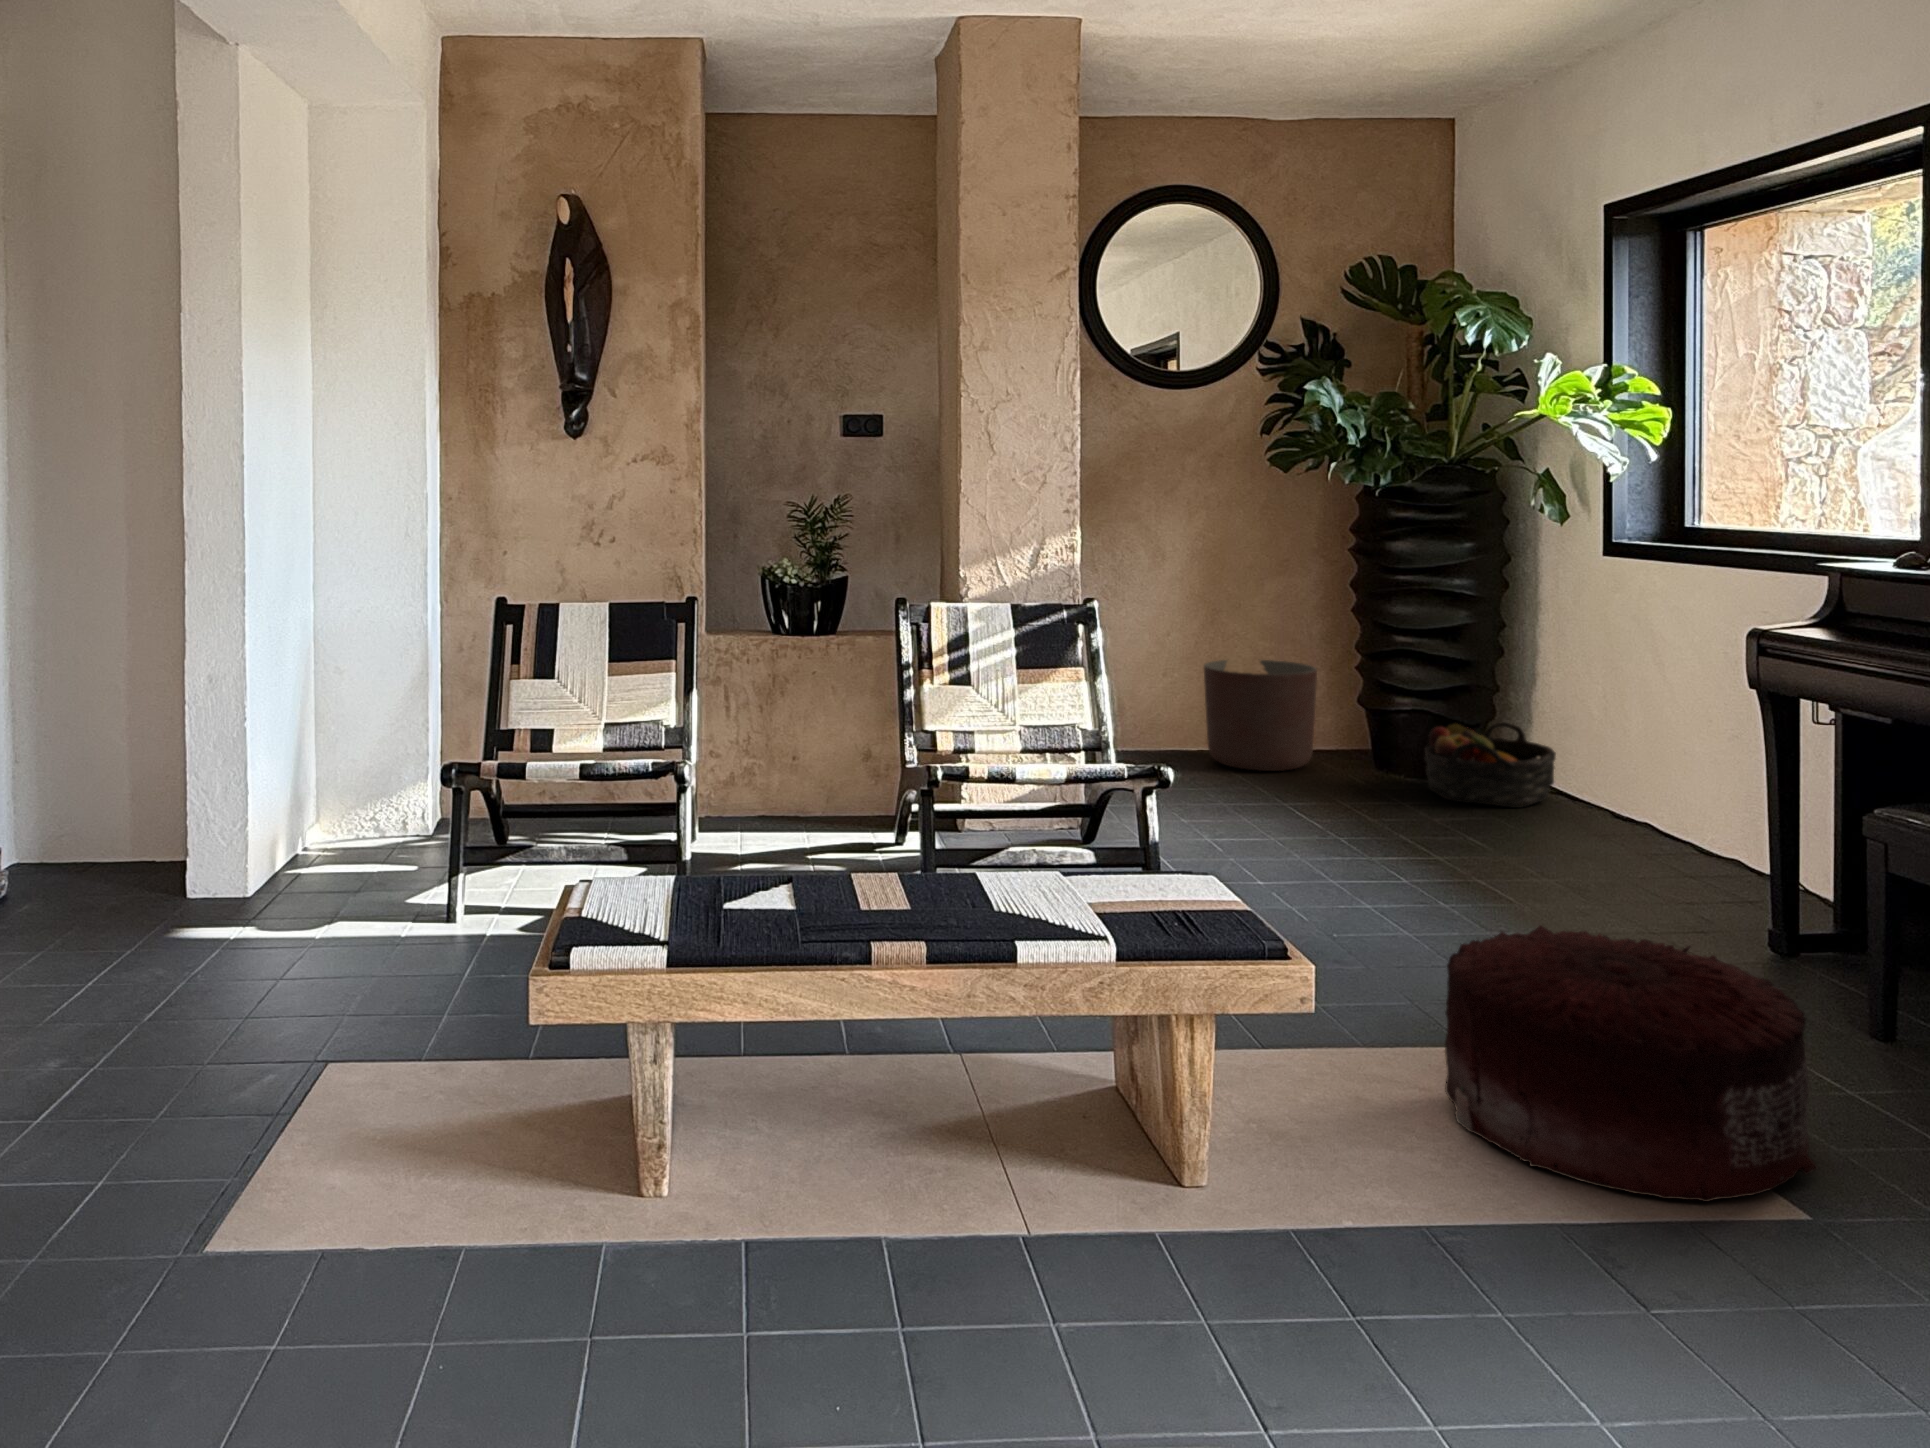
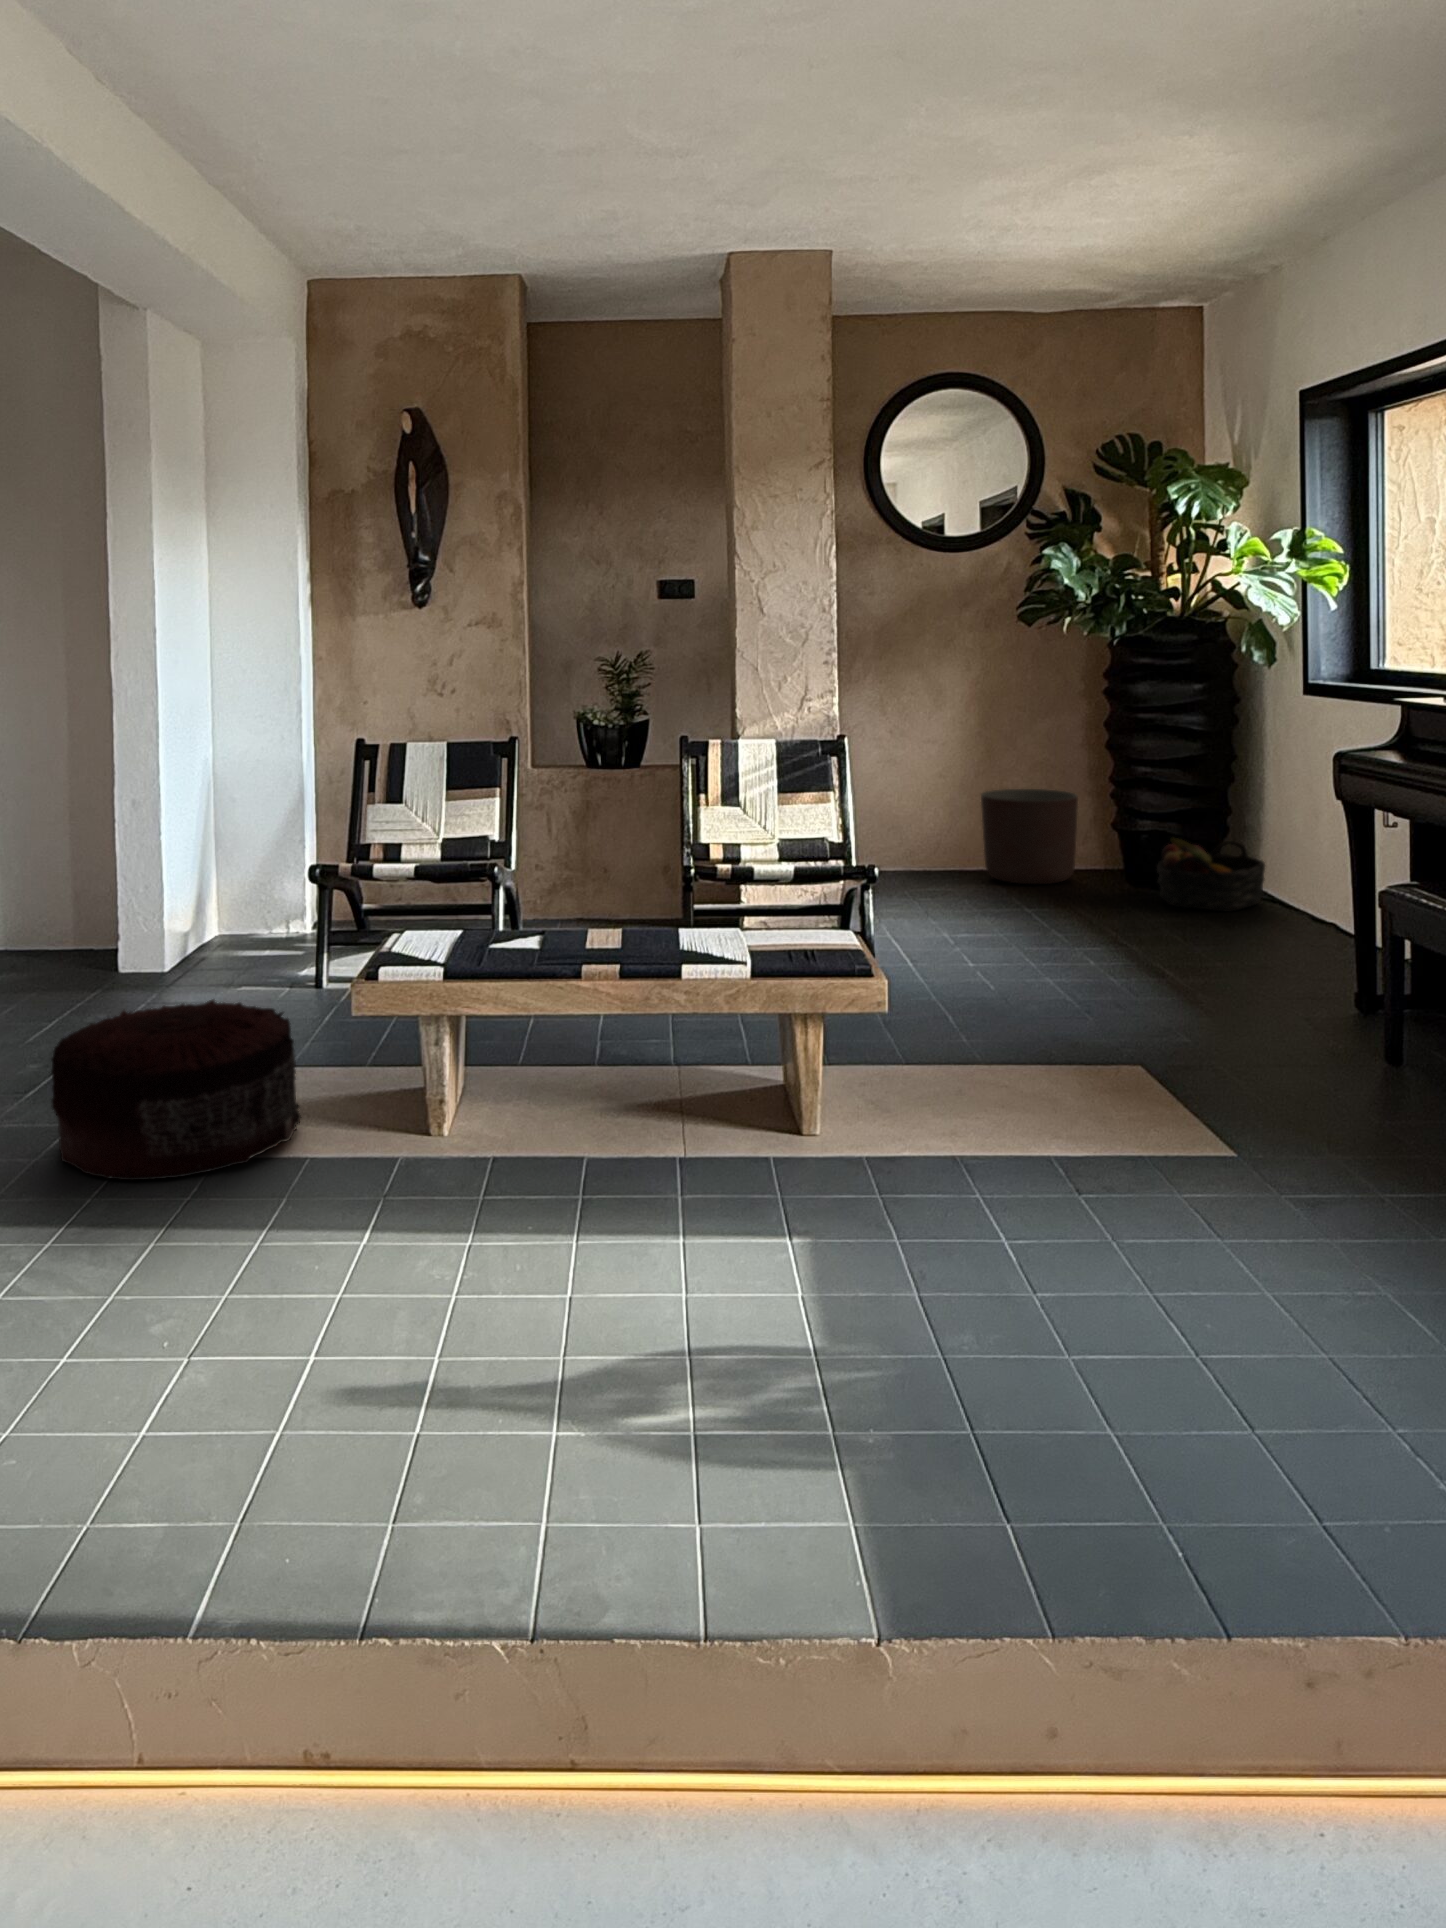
pouf: present [1445,925,1818,1202] -> present [51,999,301,1180]

